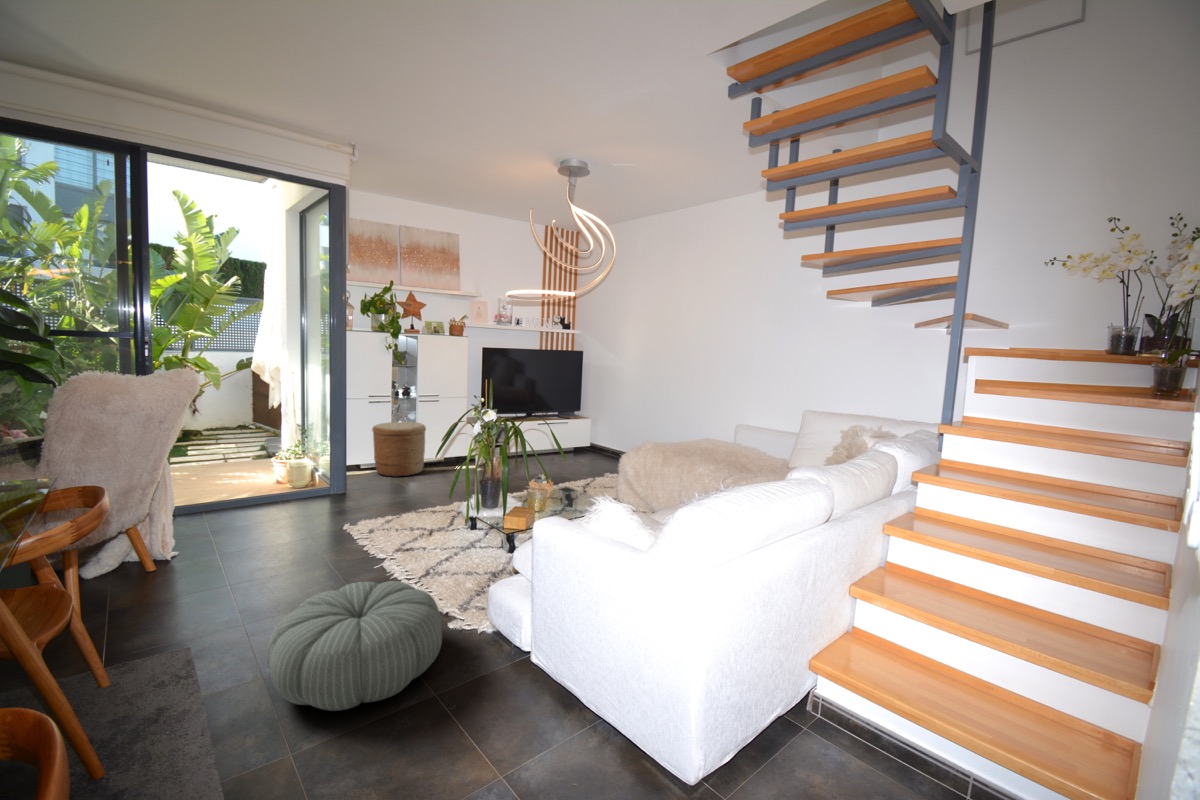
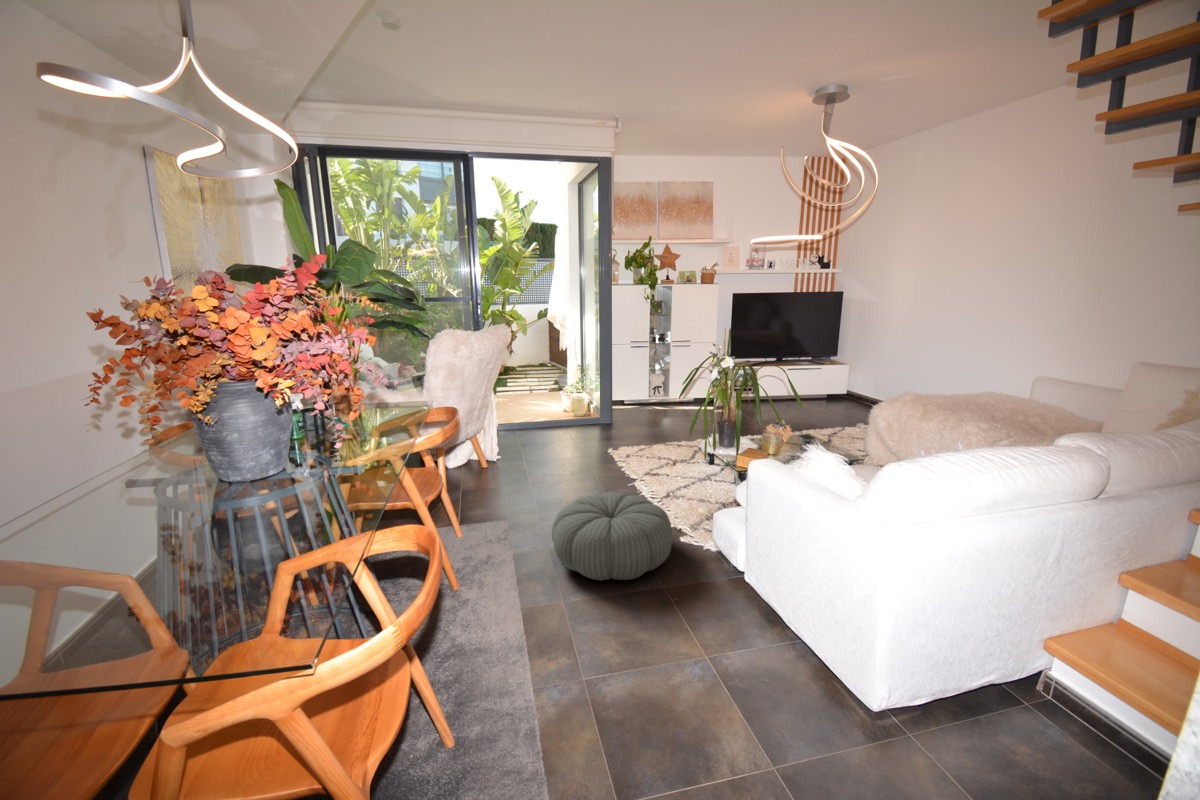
woven basket: present [372,422,426,477] -> none [633,364,677,412]

